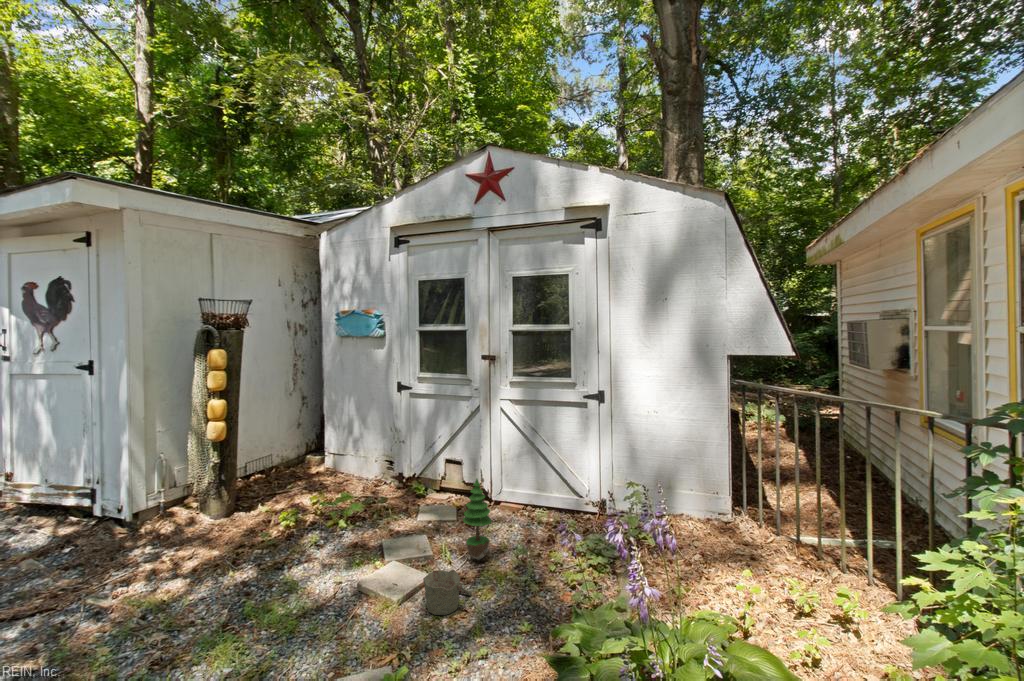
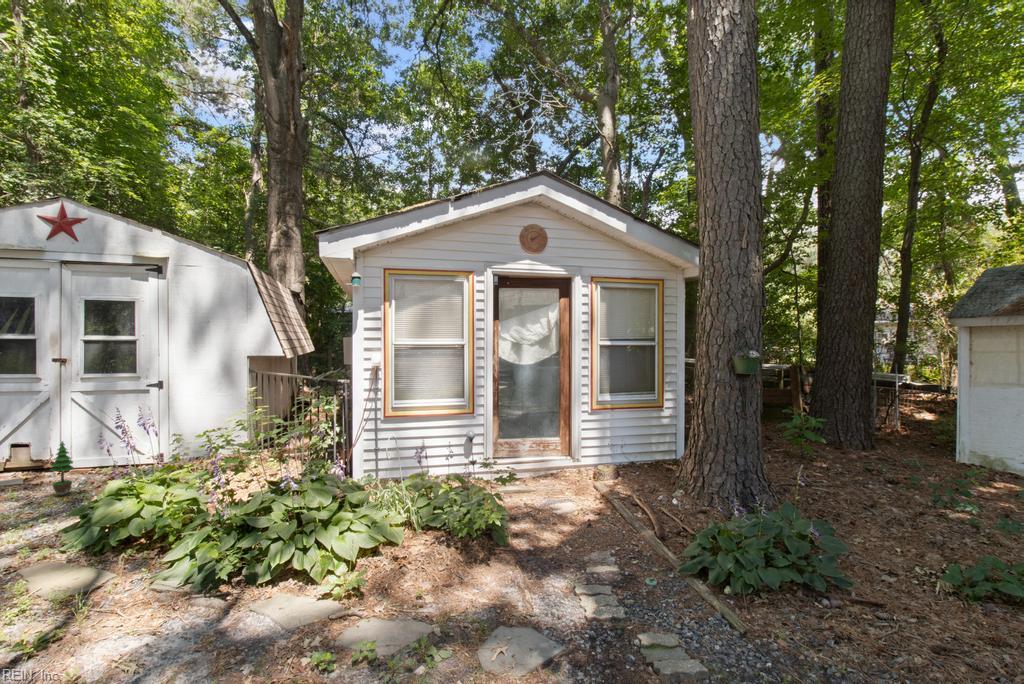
bucket: present [423,570,472,615] -> none [28,493,65,517]

